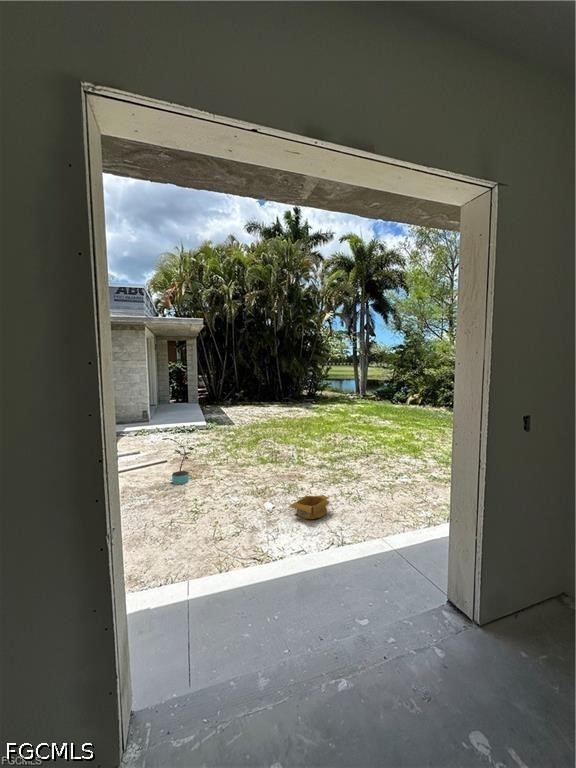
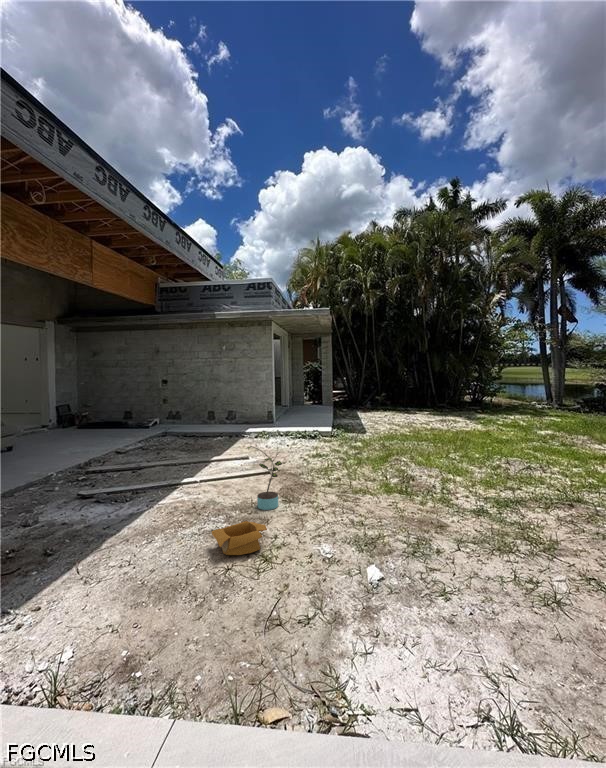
cardboard box: present [290,495,329,519] -> present [212,521,267,555]

